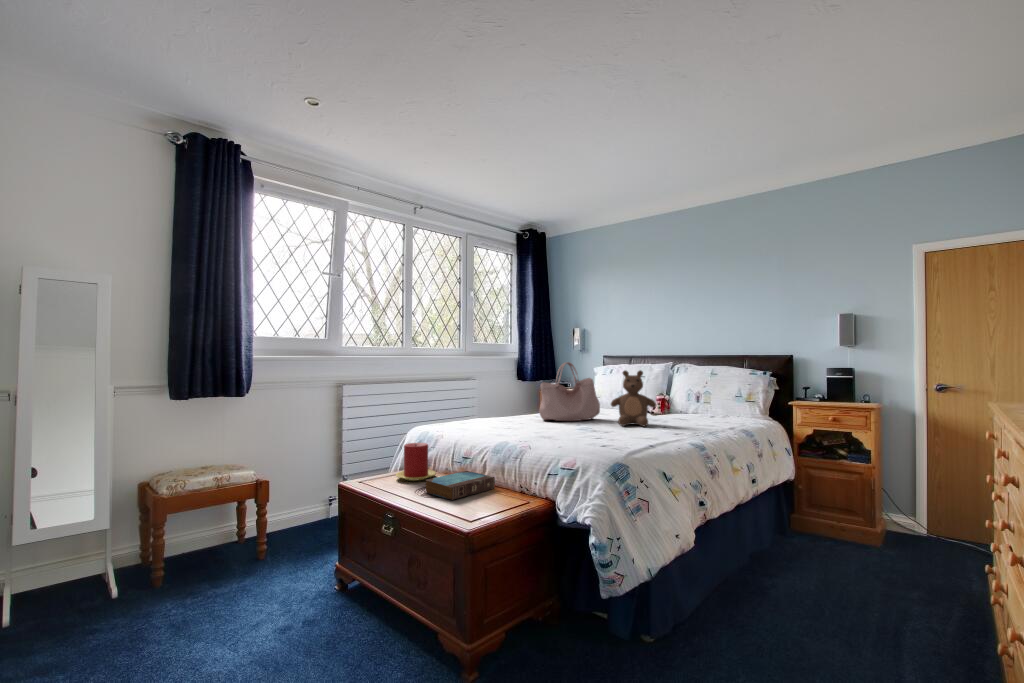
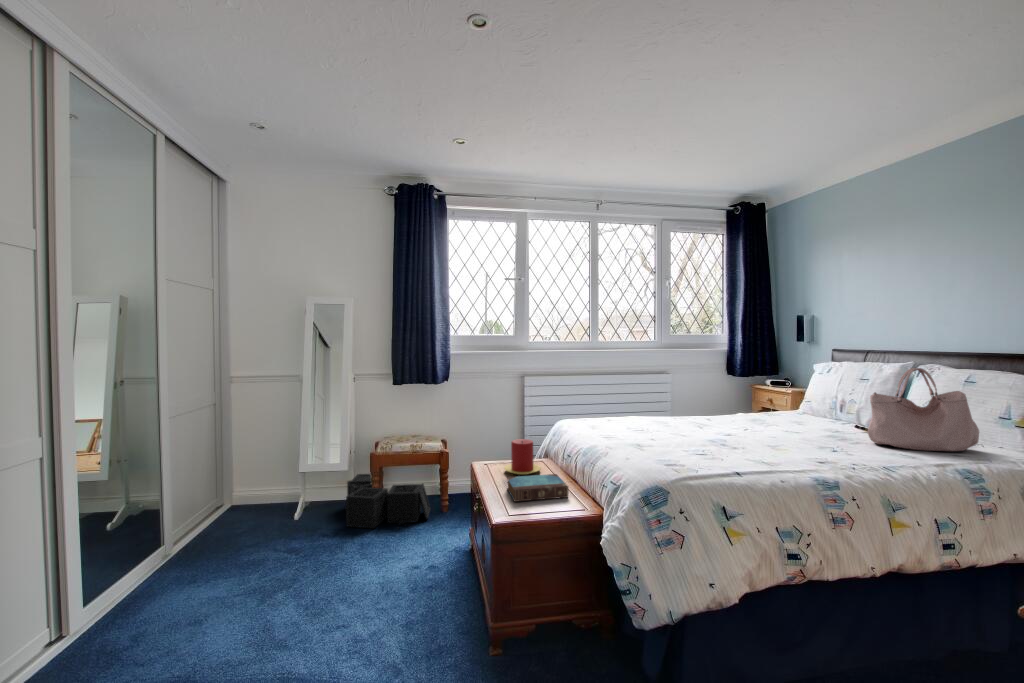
handbag: present [539,362,600,421] -> present [868,368,979,451]
teddy bear: present [611,370,656,426] -> none [766,378,829,452]
storage bin: none [96,527,248,608] -> present [346,474,430,528]

